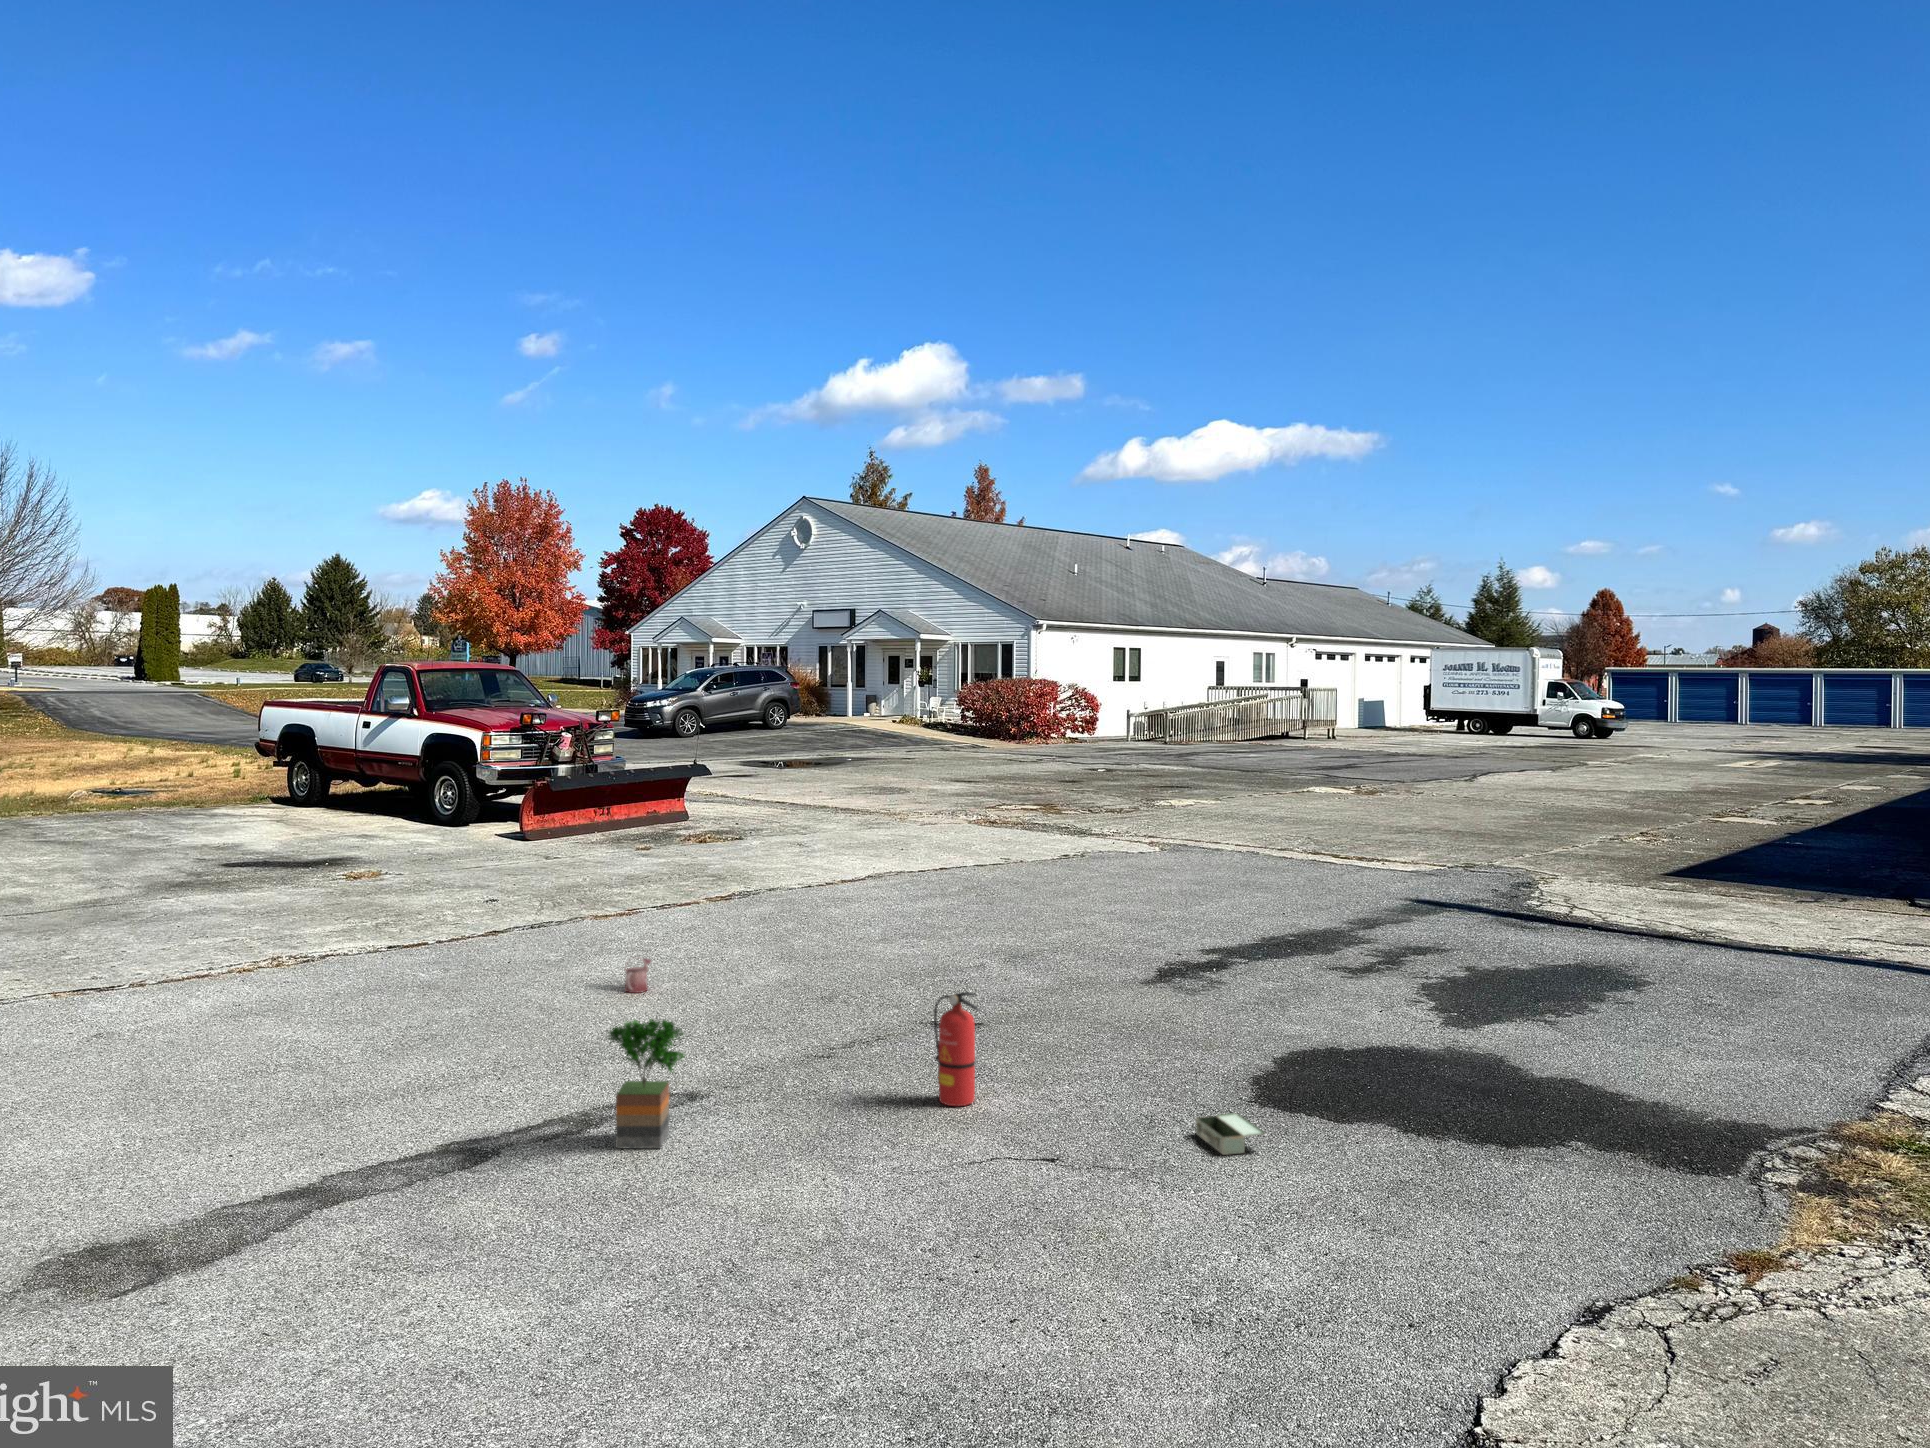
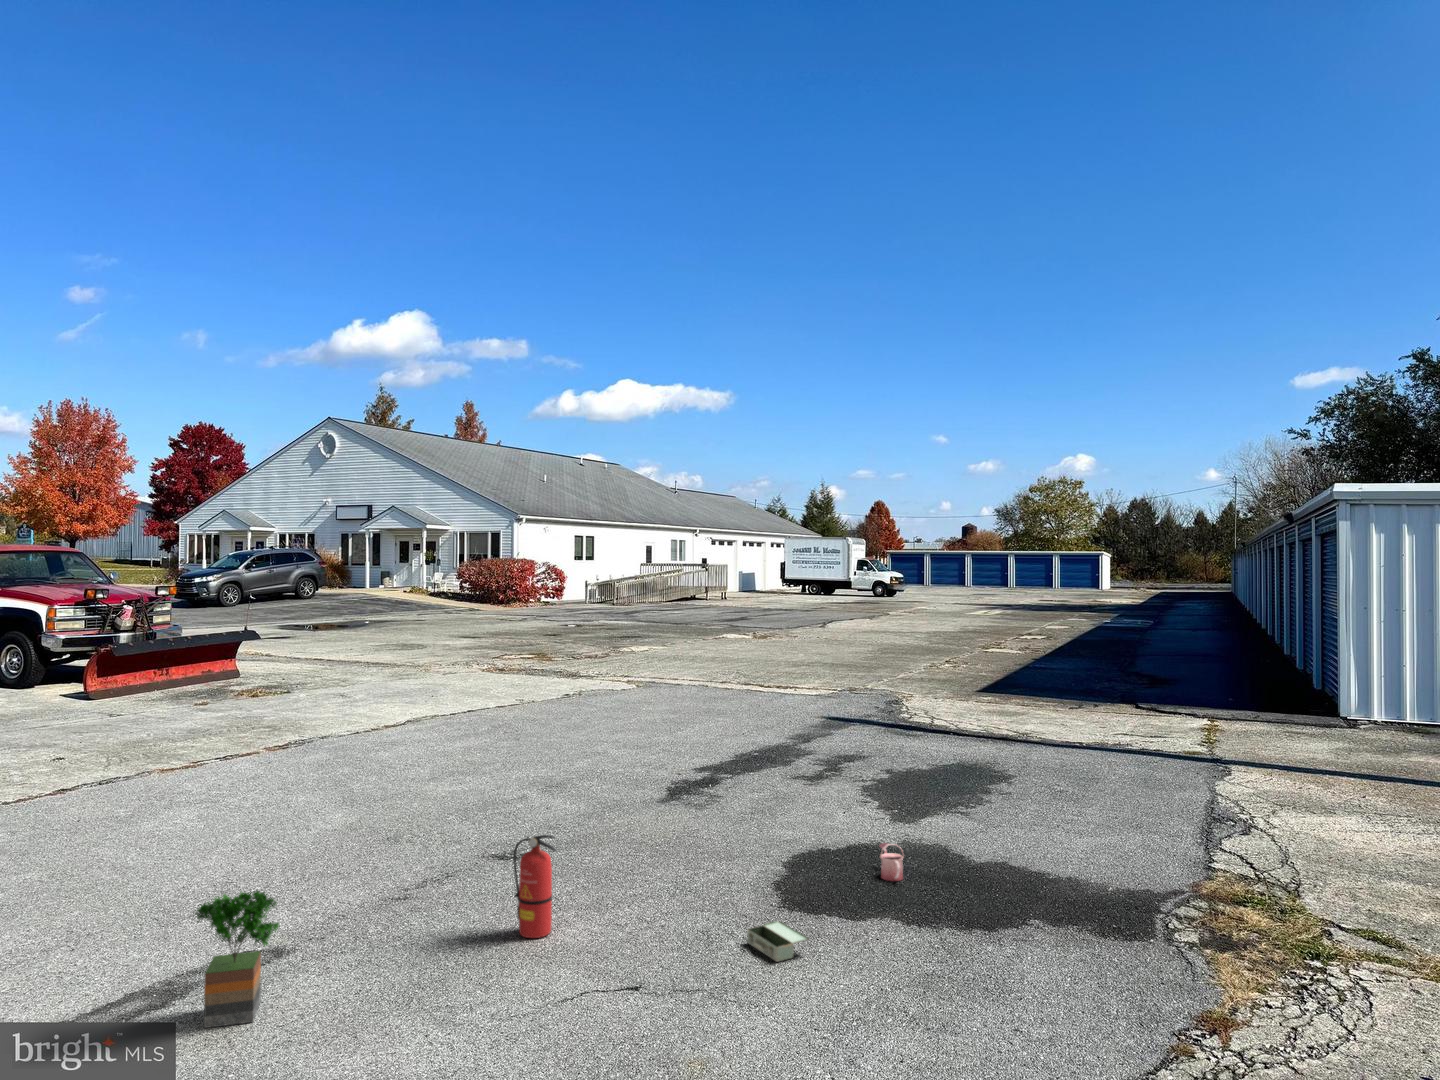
watering can: present [625,958,651,993] -> present [880,843,904,881]

